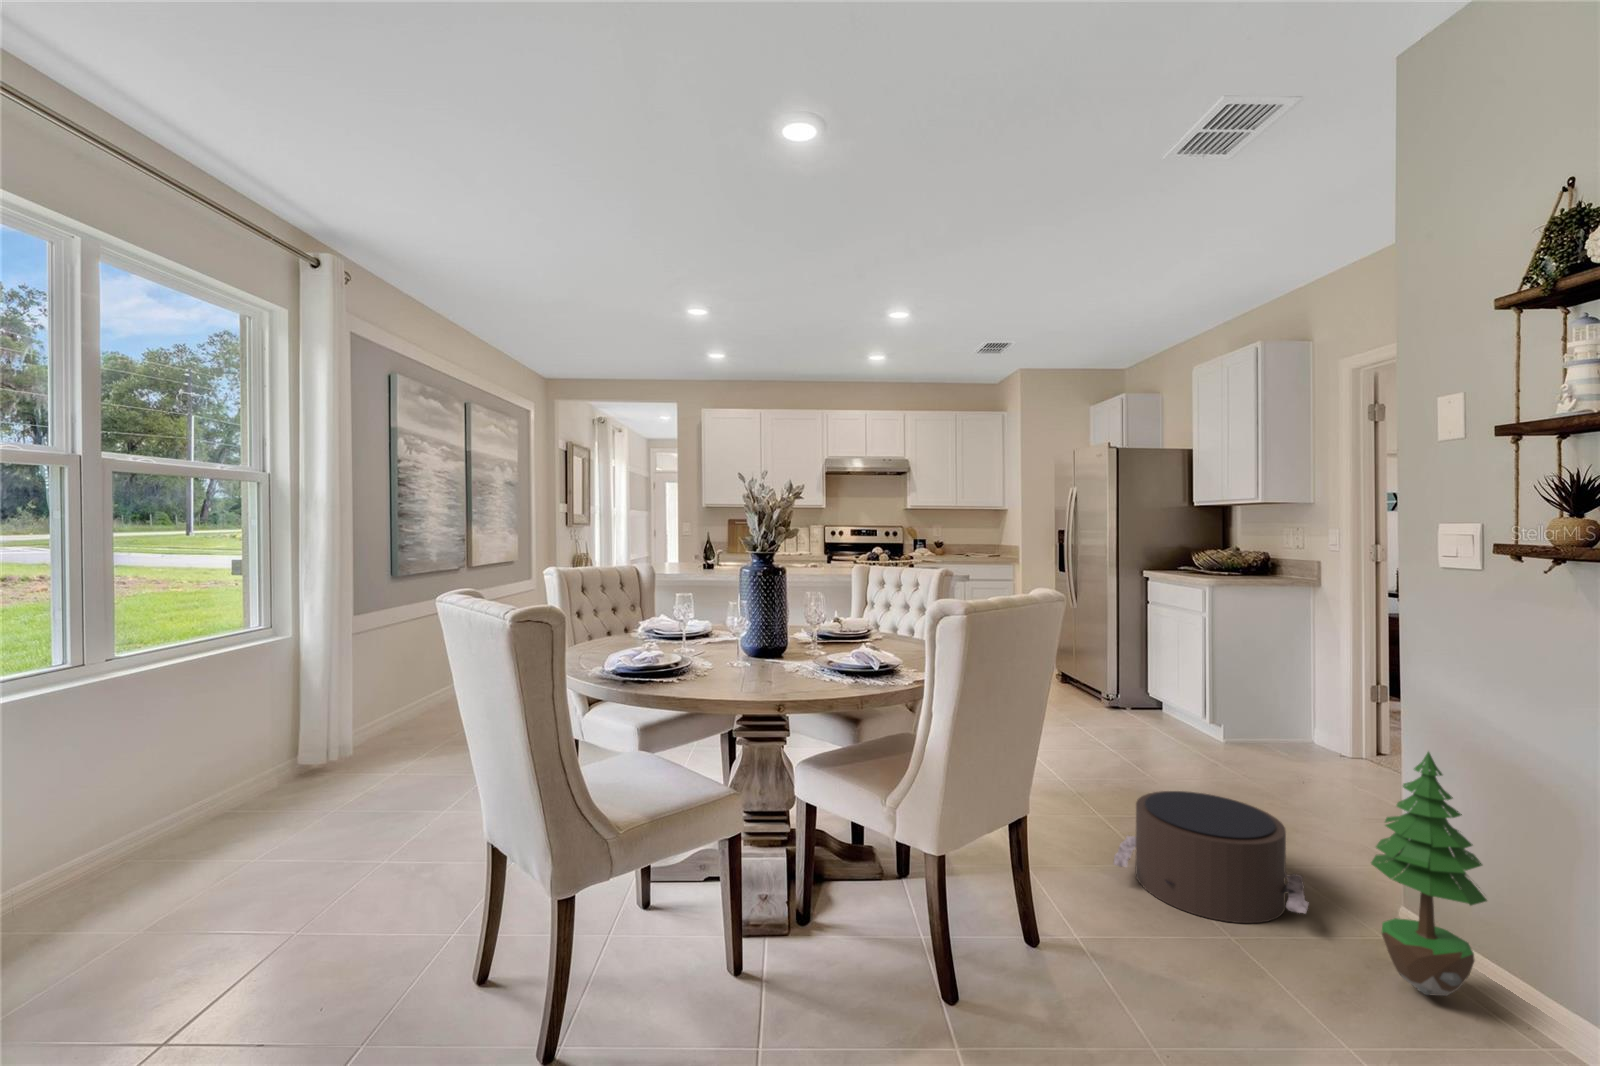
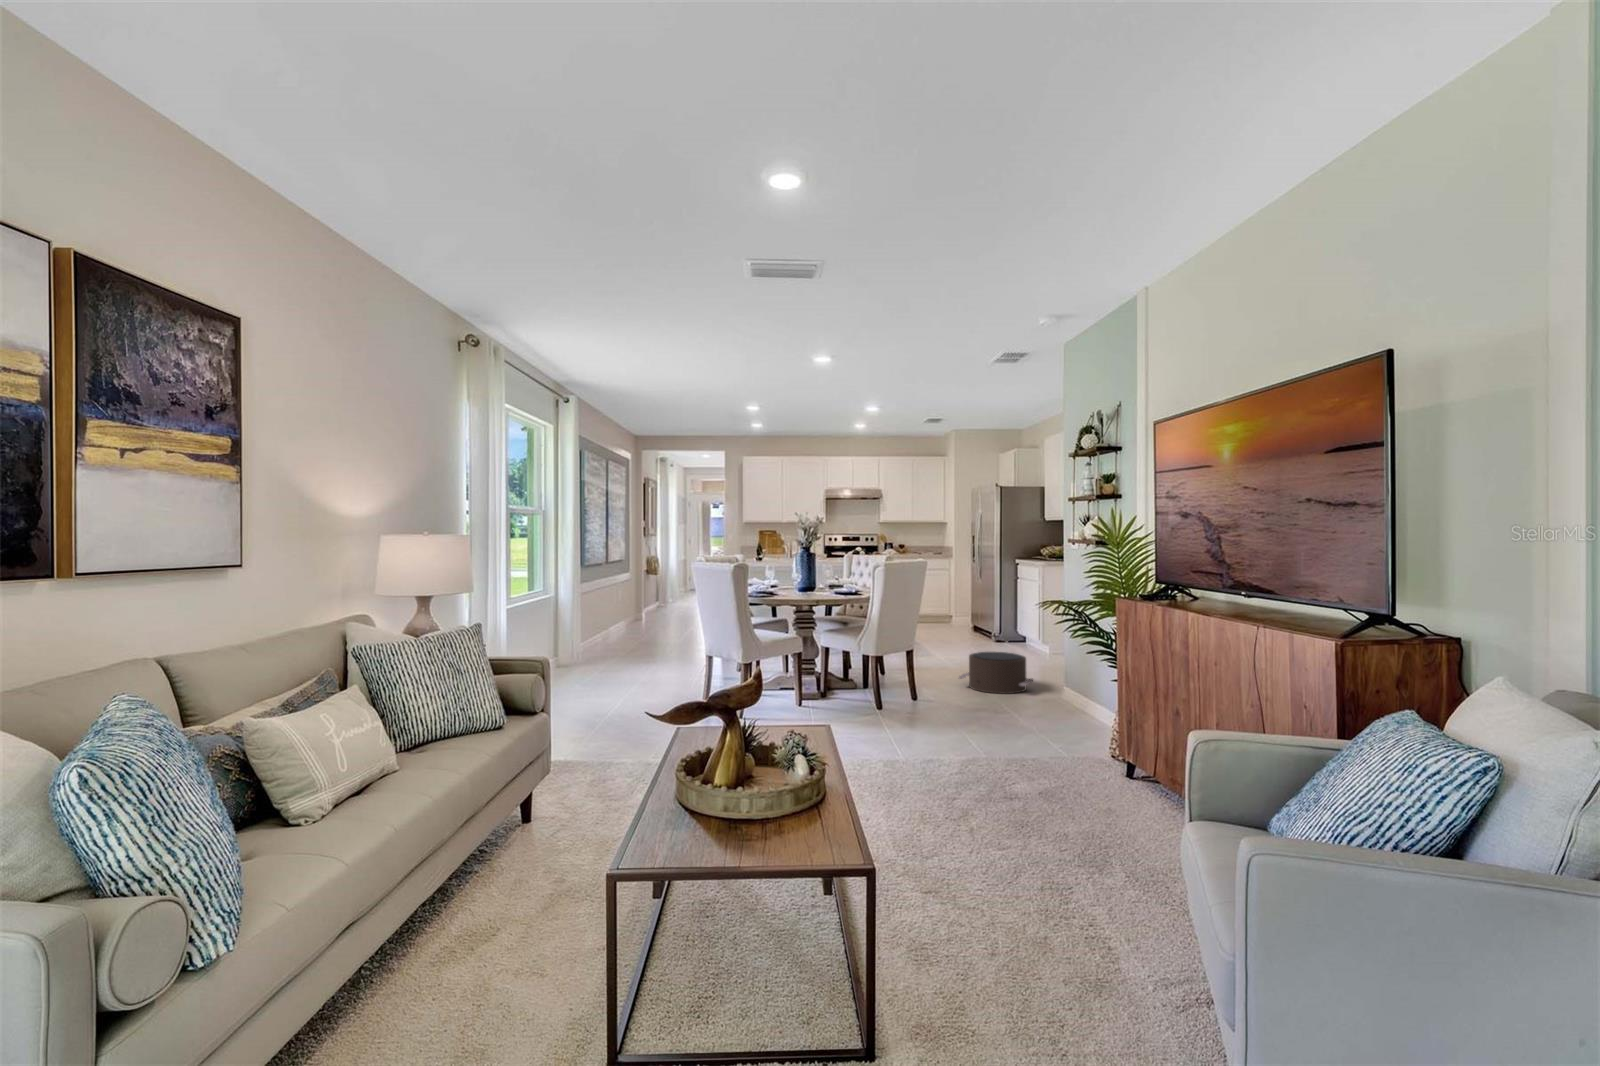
potted tree: present [1371,752,1487,996] -> none [1038,614,1072,704]

